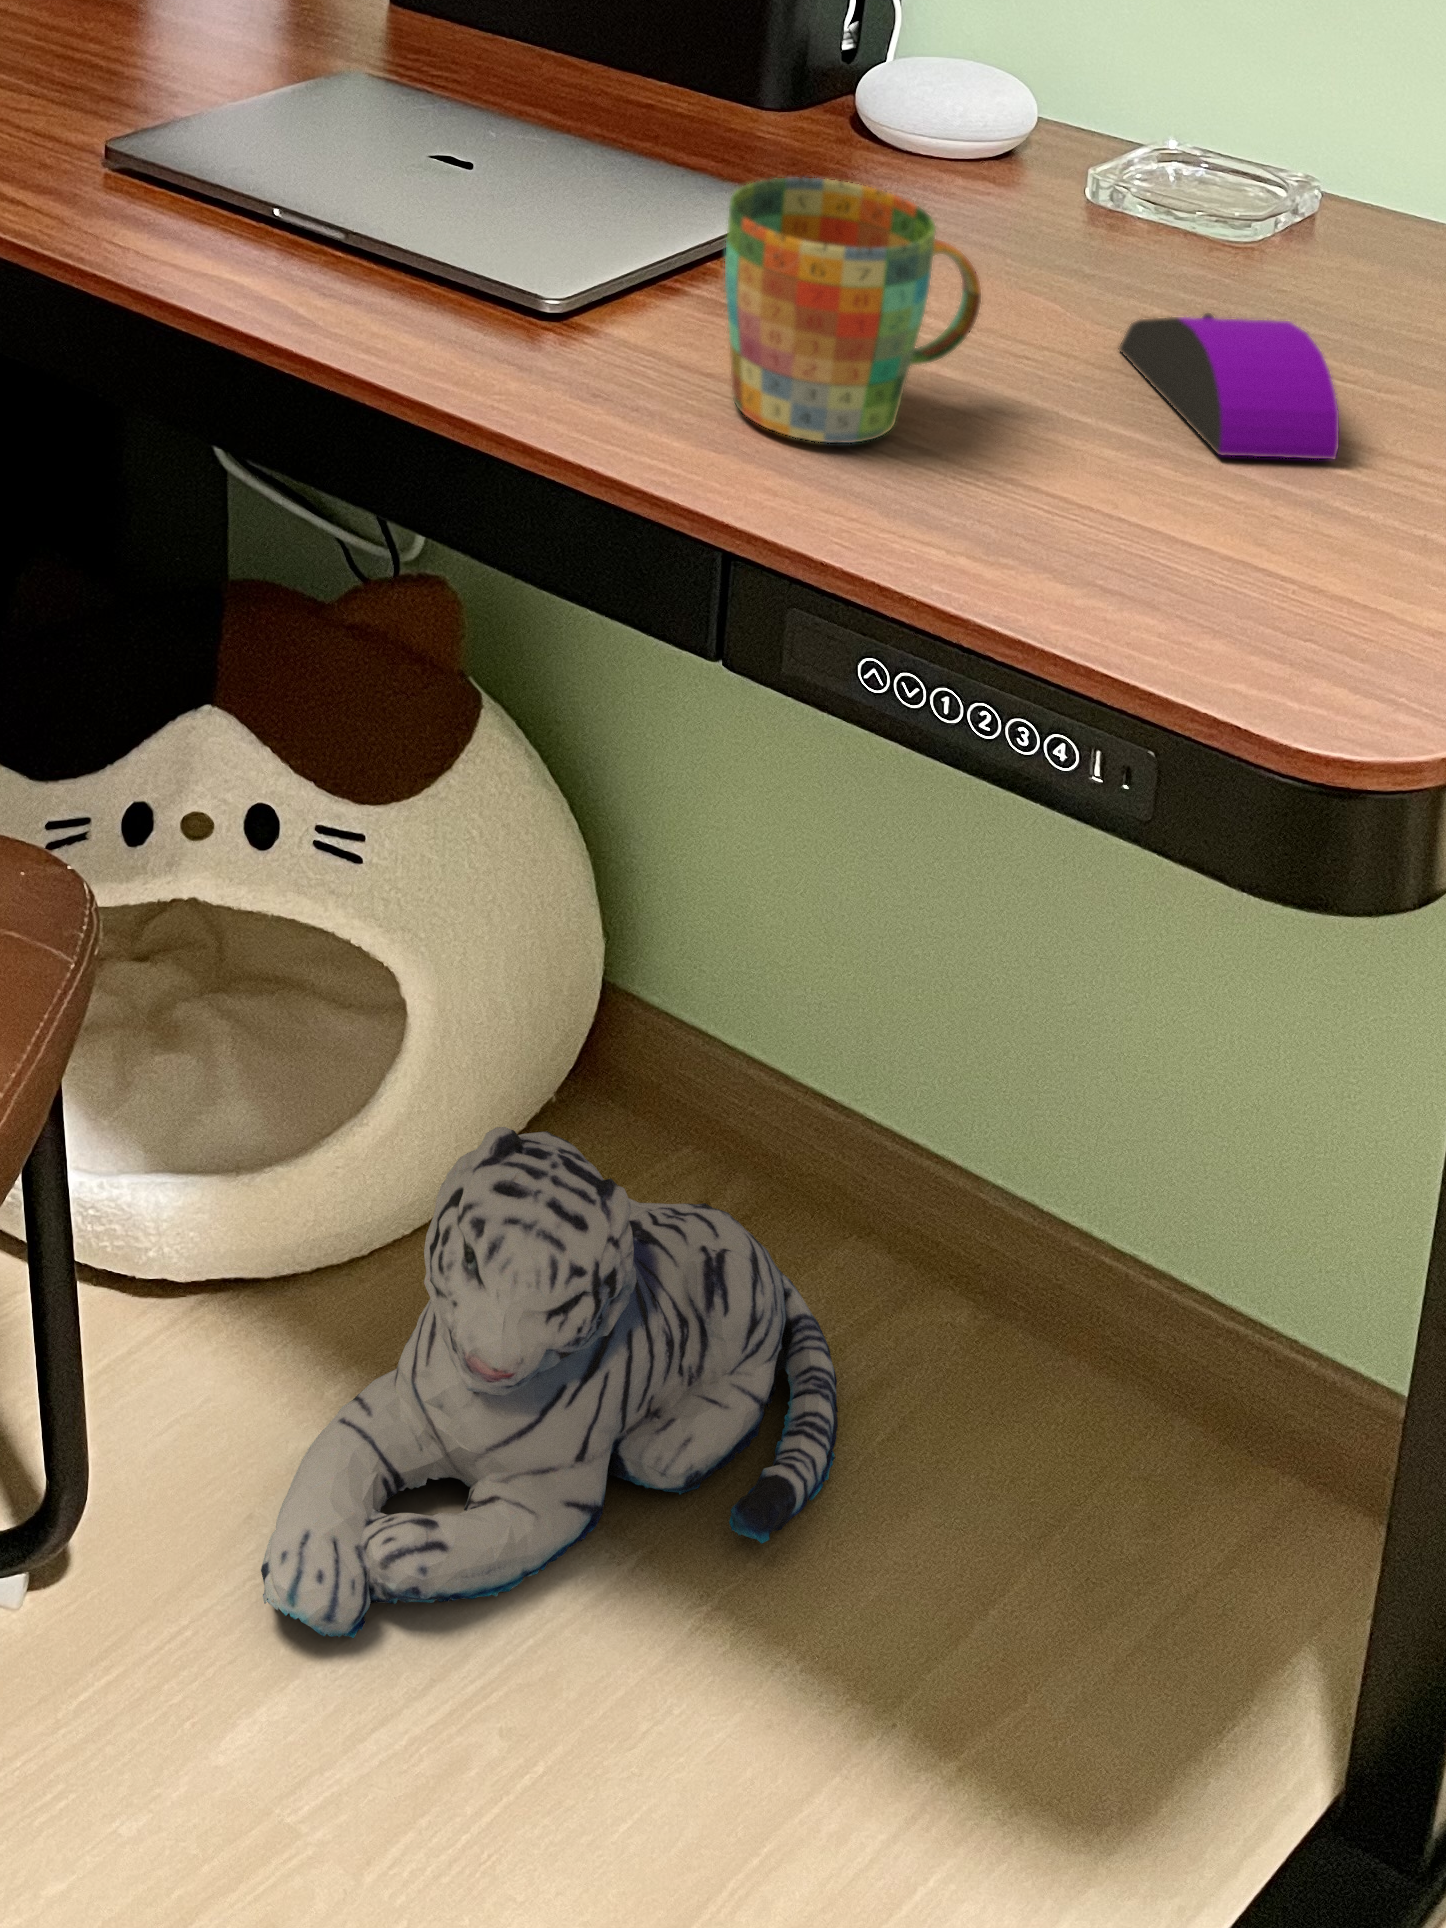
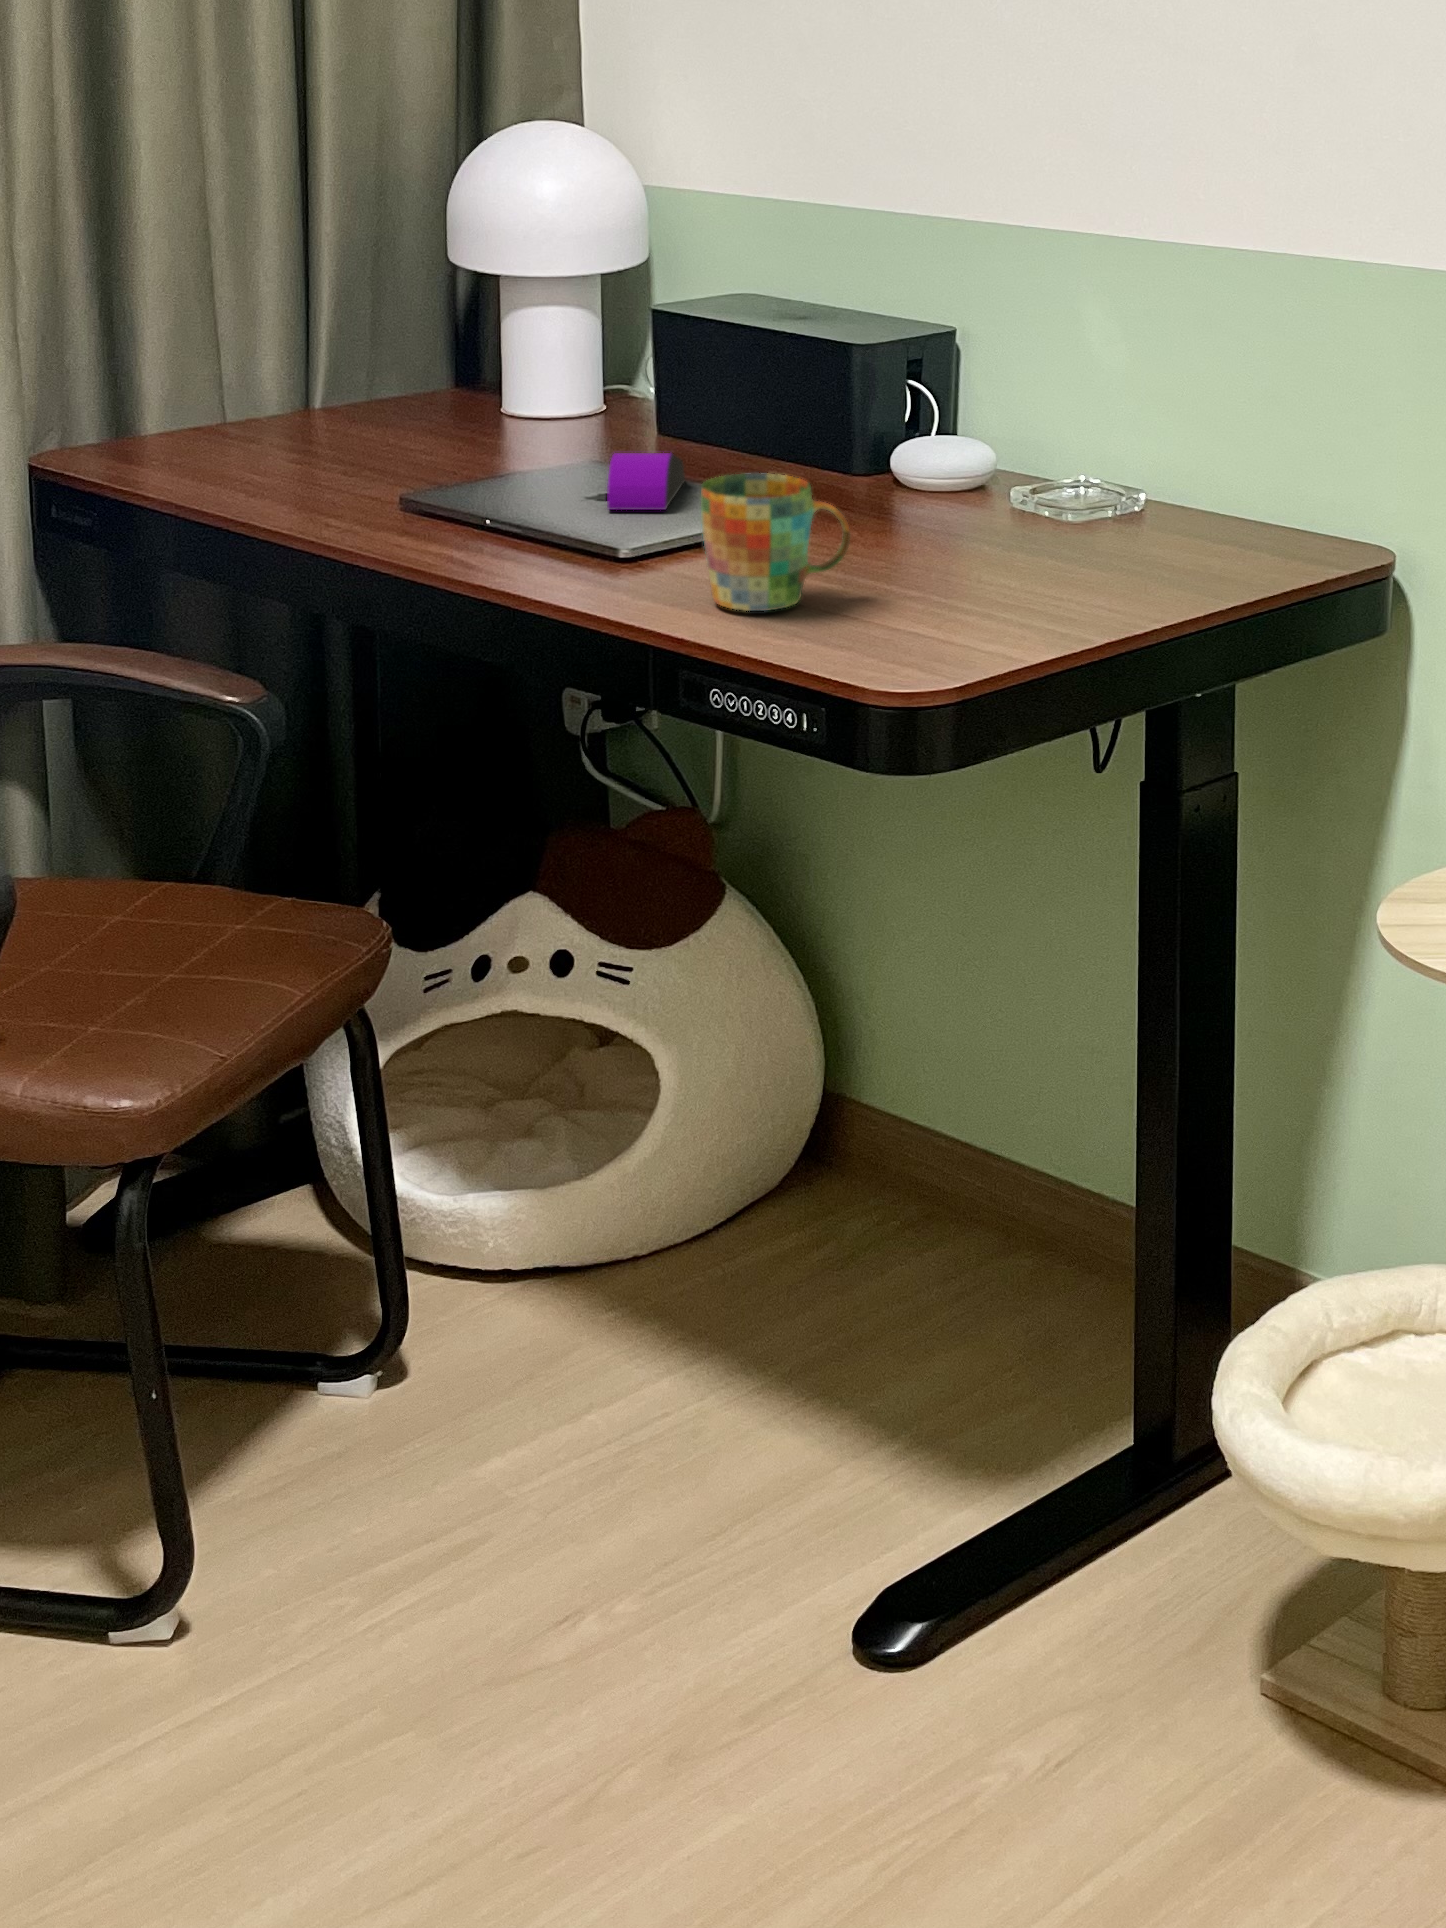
computer mouse: present [1119,313,1339,459] -> present [607,453,685,510]
plush toy: present [261,1127,838,1638] -> none [520,1103,929,1405]

